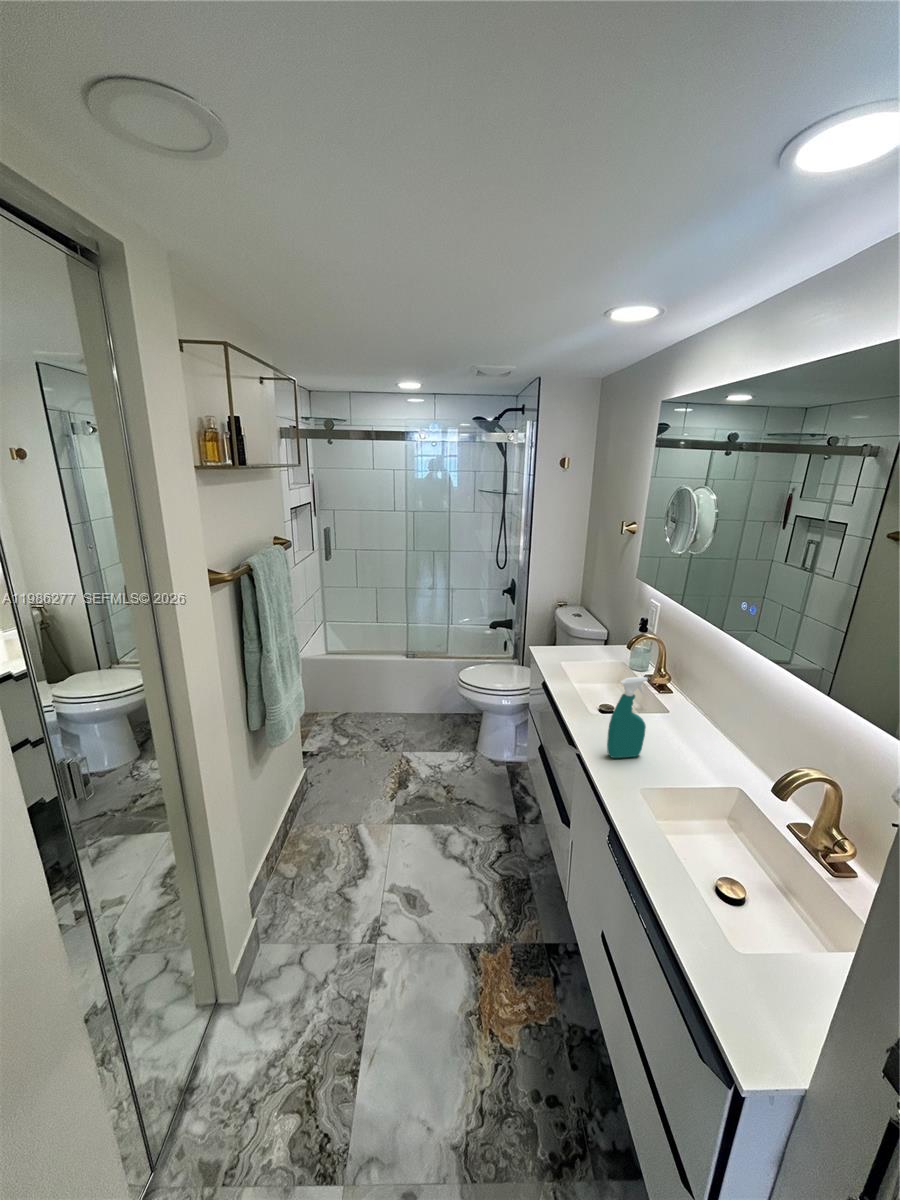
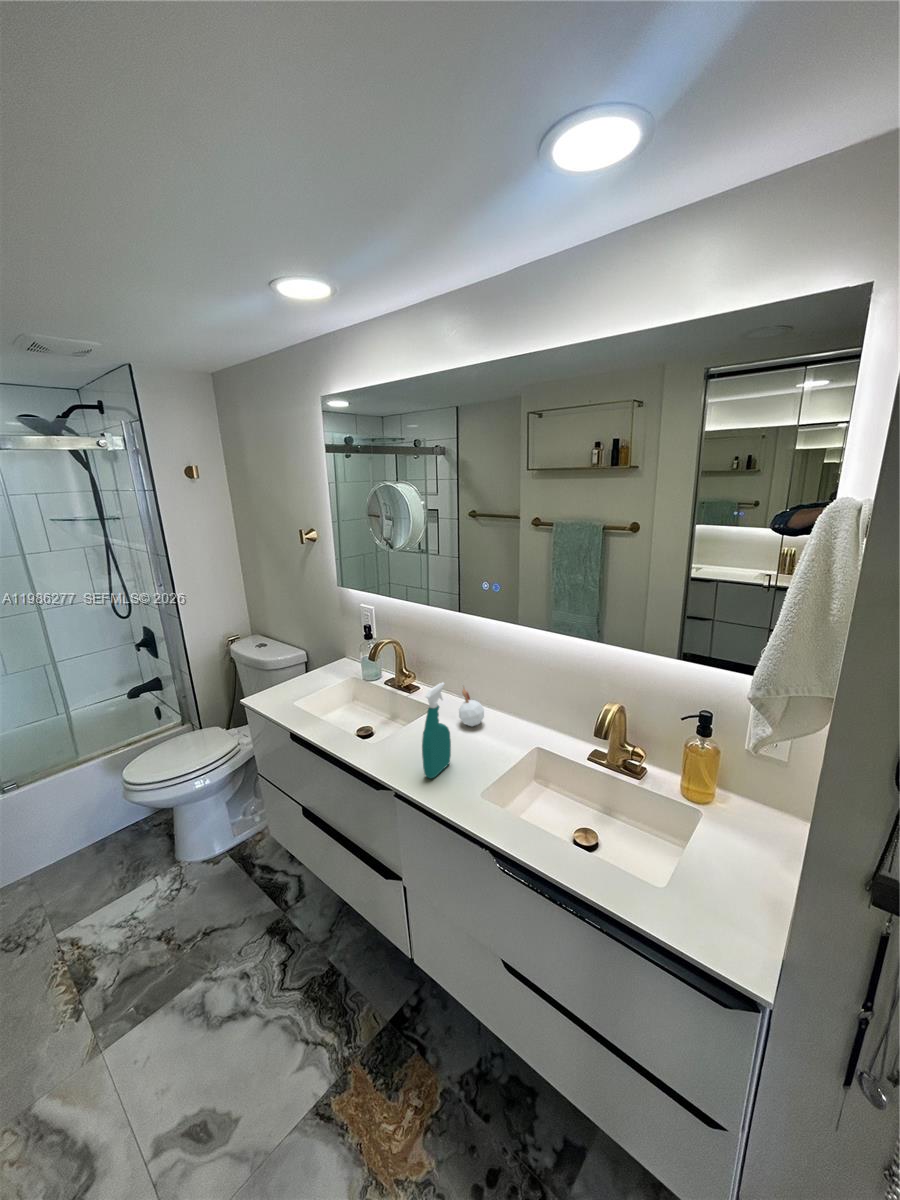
candle: none [682,693,713,743] -> present [459,686,484,726]

